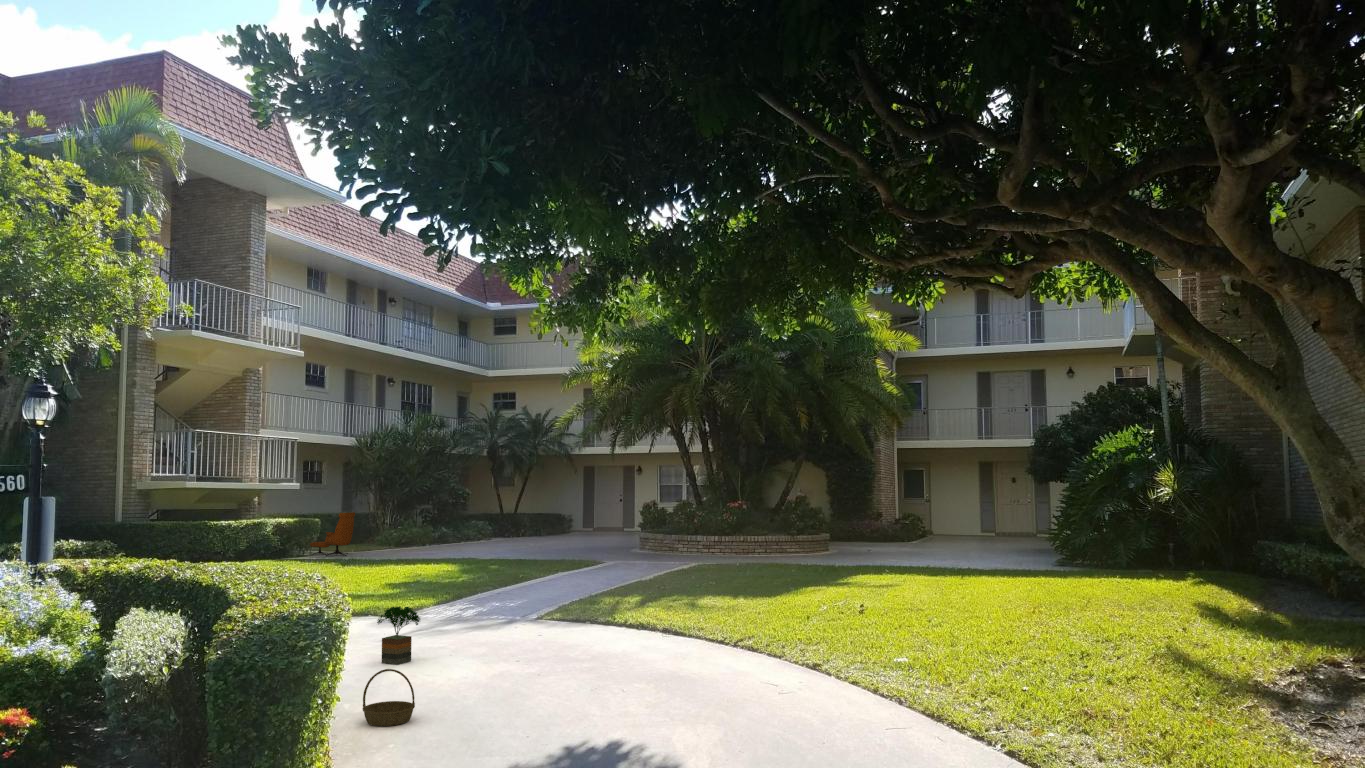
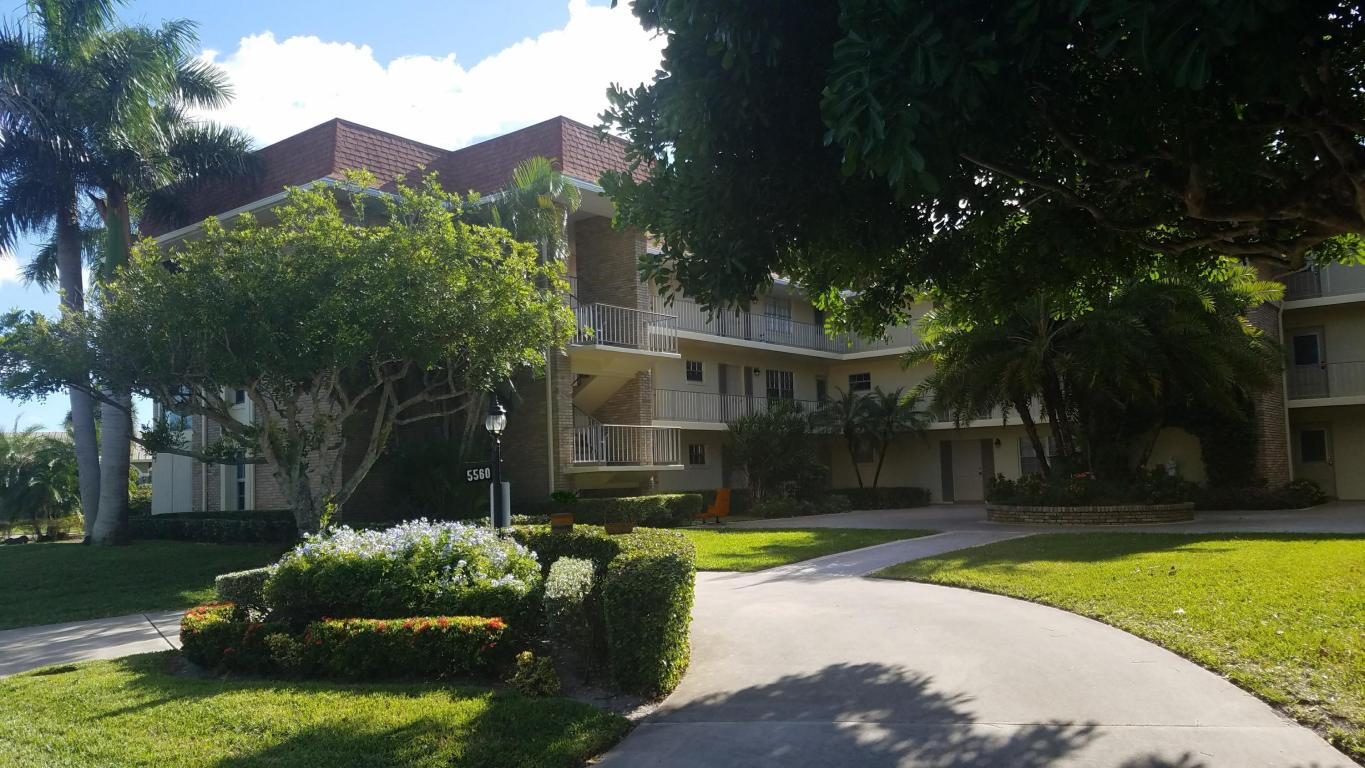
potted tree: present [377,606,420,665] -> present [547,491,579,534]
basket: present [363,669,415,726] -> present [604,501,634,534]

